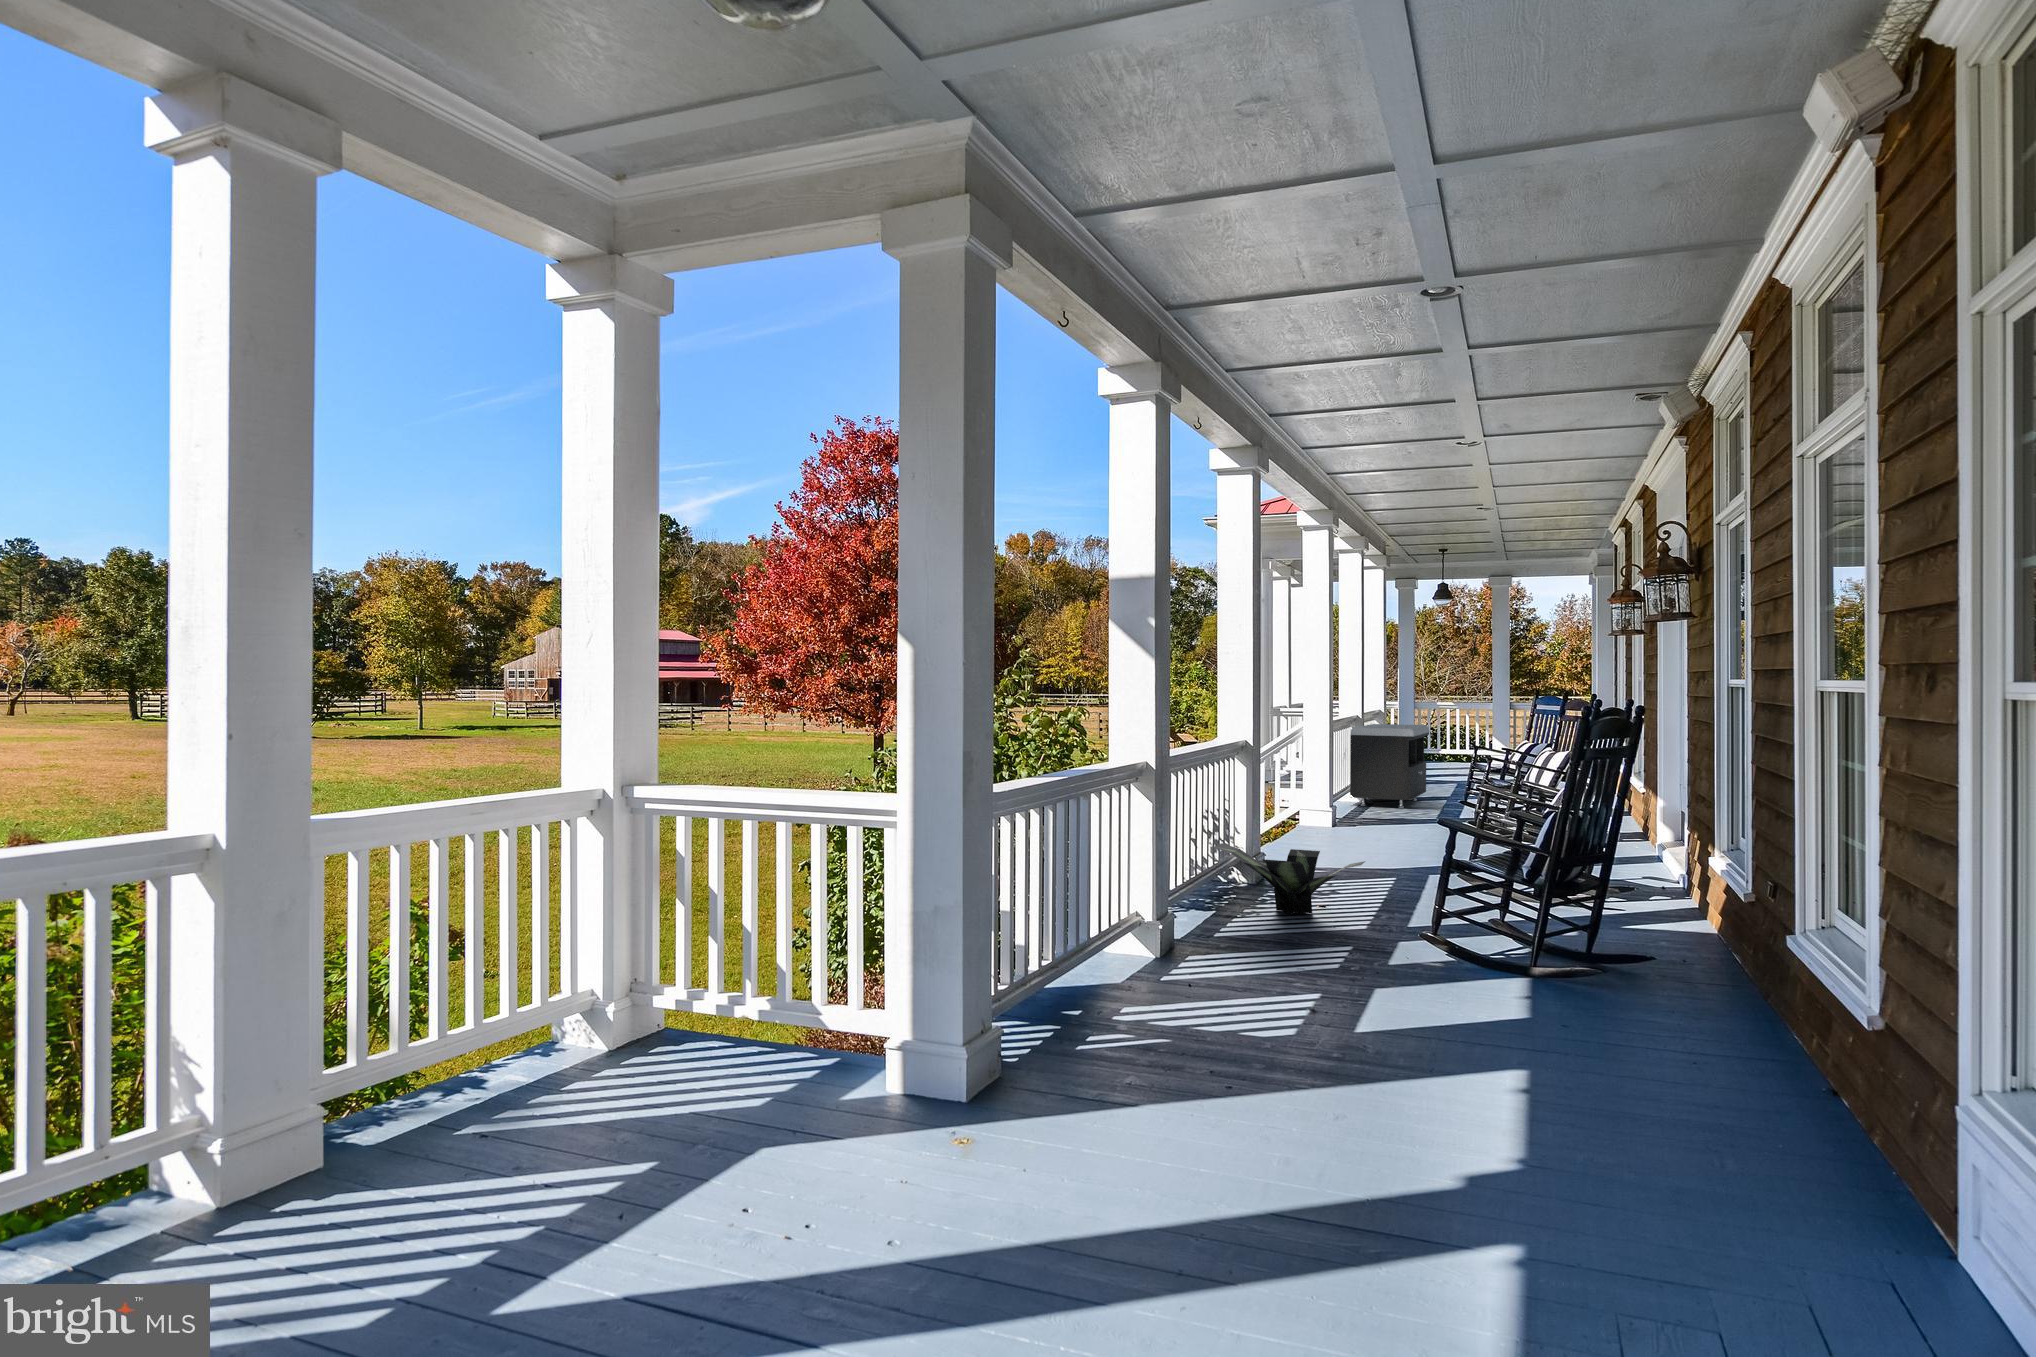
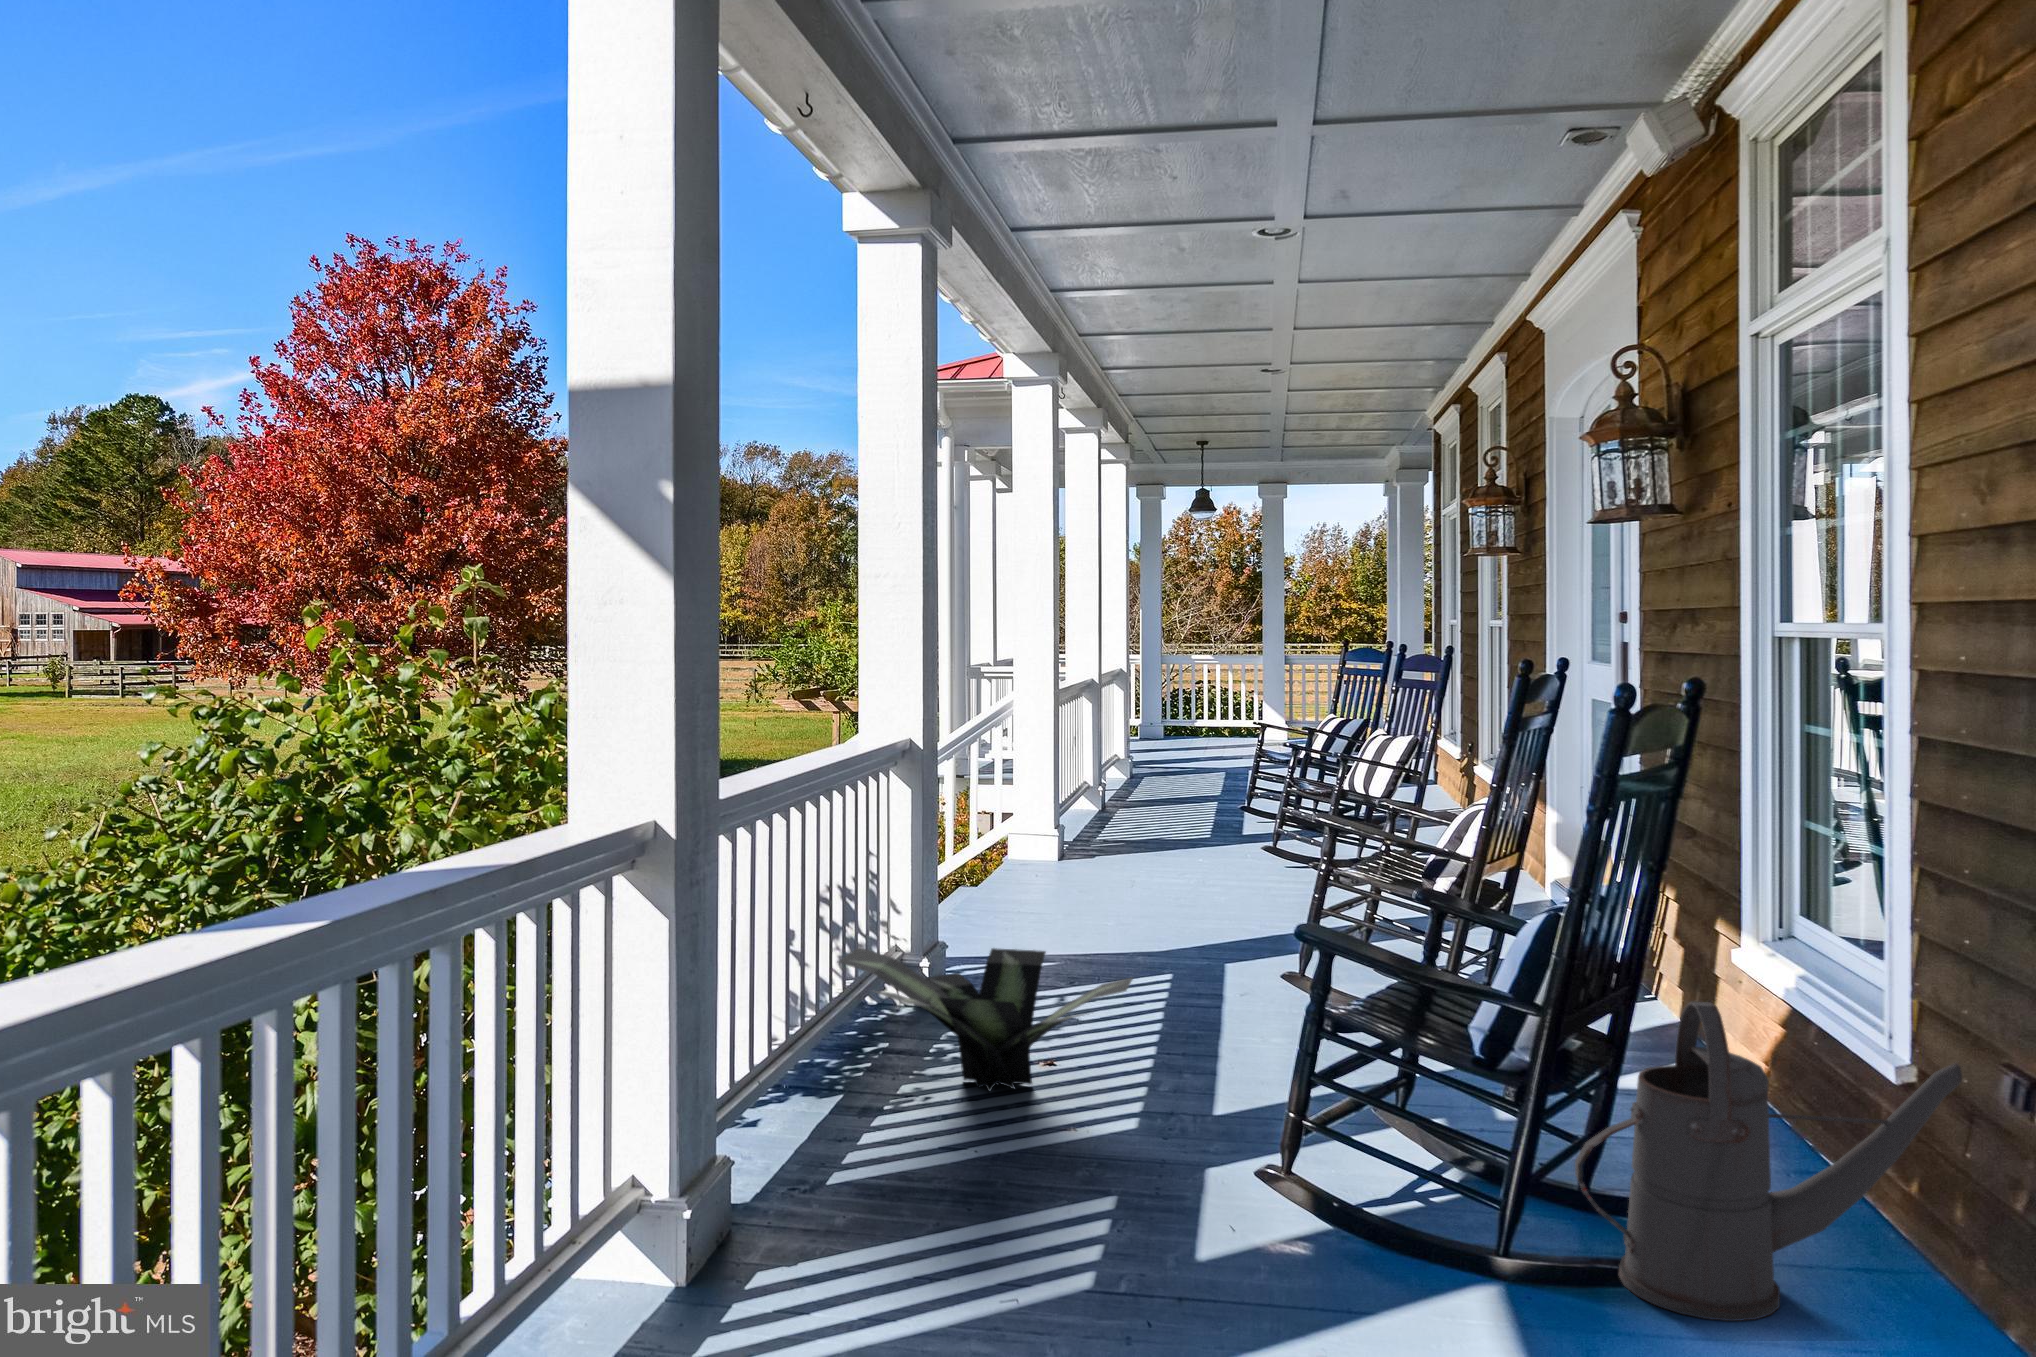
storage bench: present [1350,724,1429,808] -> none [1084,690,1194,815]
watering can: none [1566,853,1750,992] -> present [1575,1001,1963,1321]

